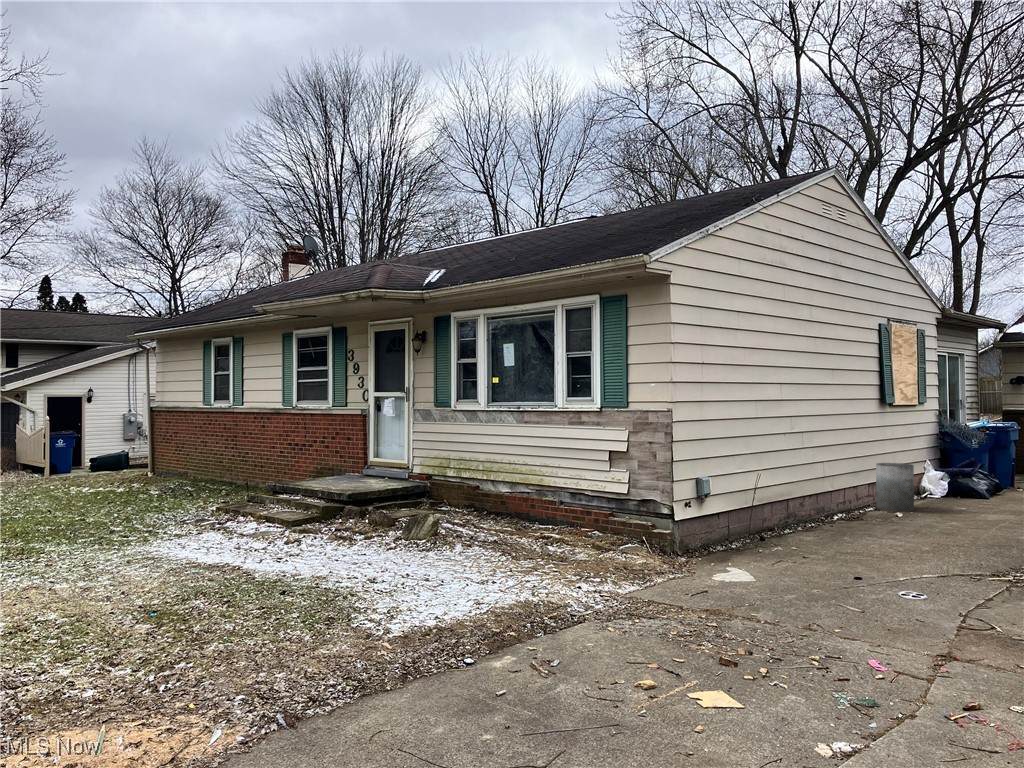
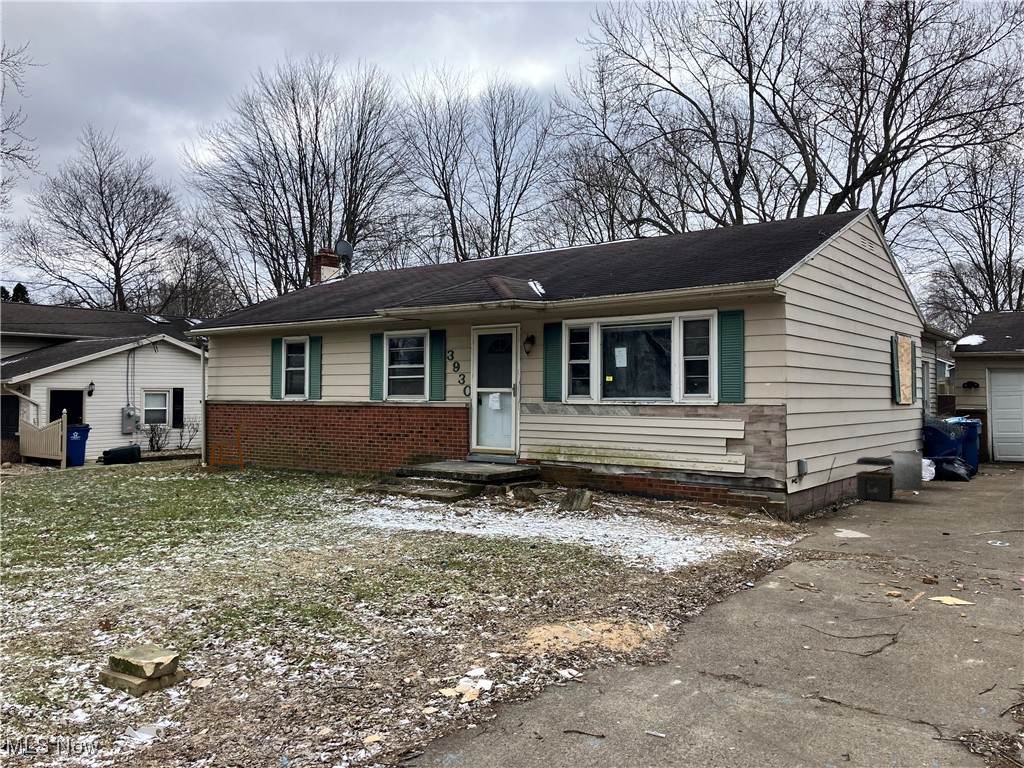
bench: none [135,428,188,483] -> present [210,421,249,472]
toolbox: none [808,472,857,528] -> present [856,457,894,502]

